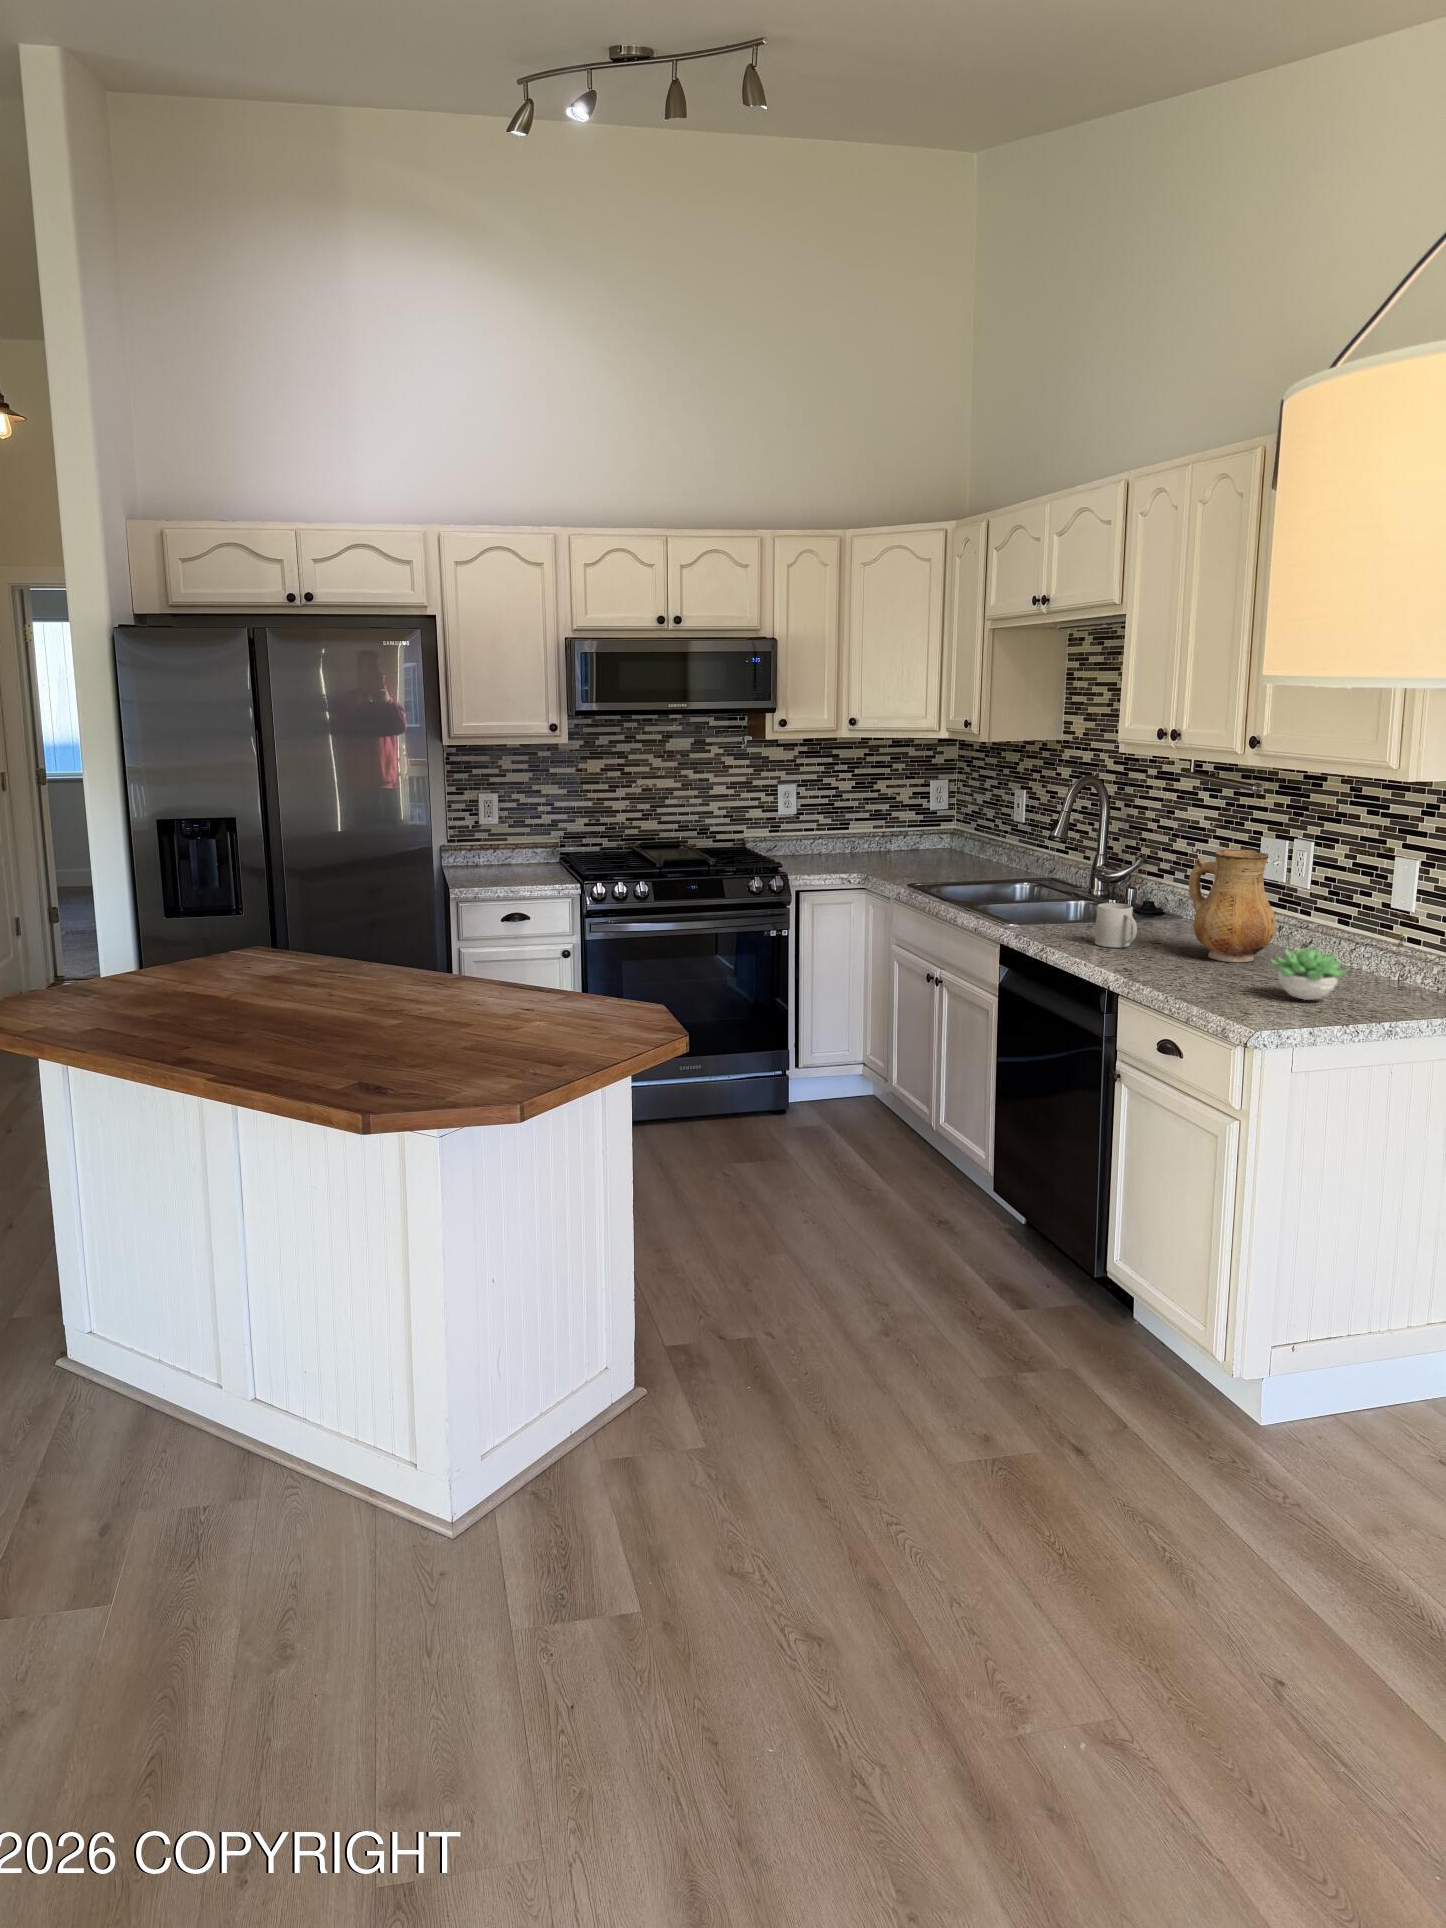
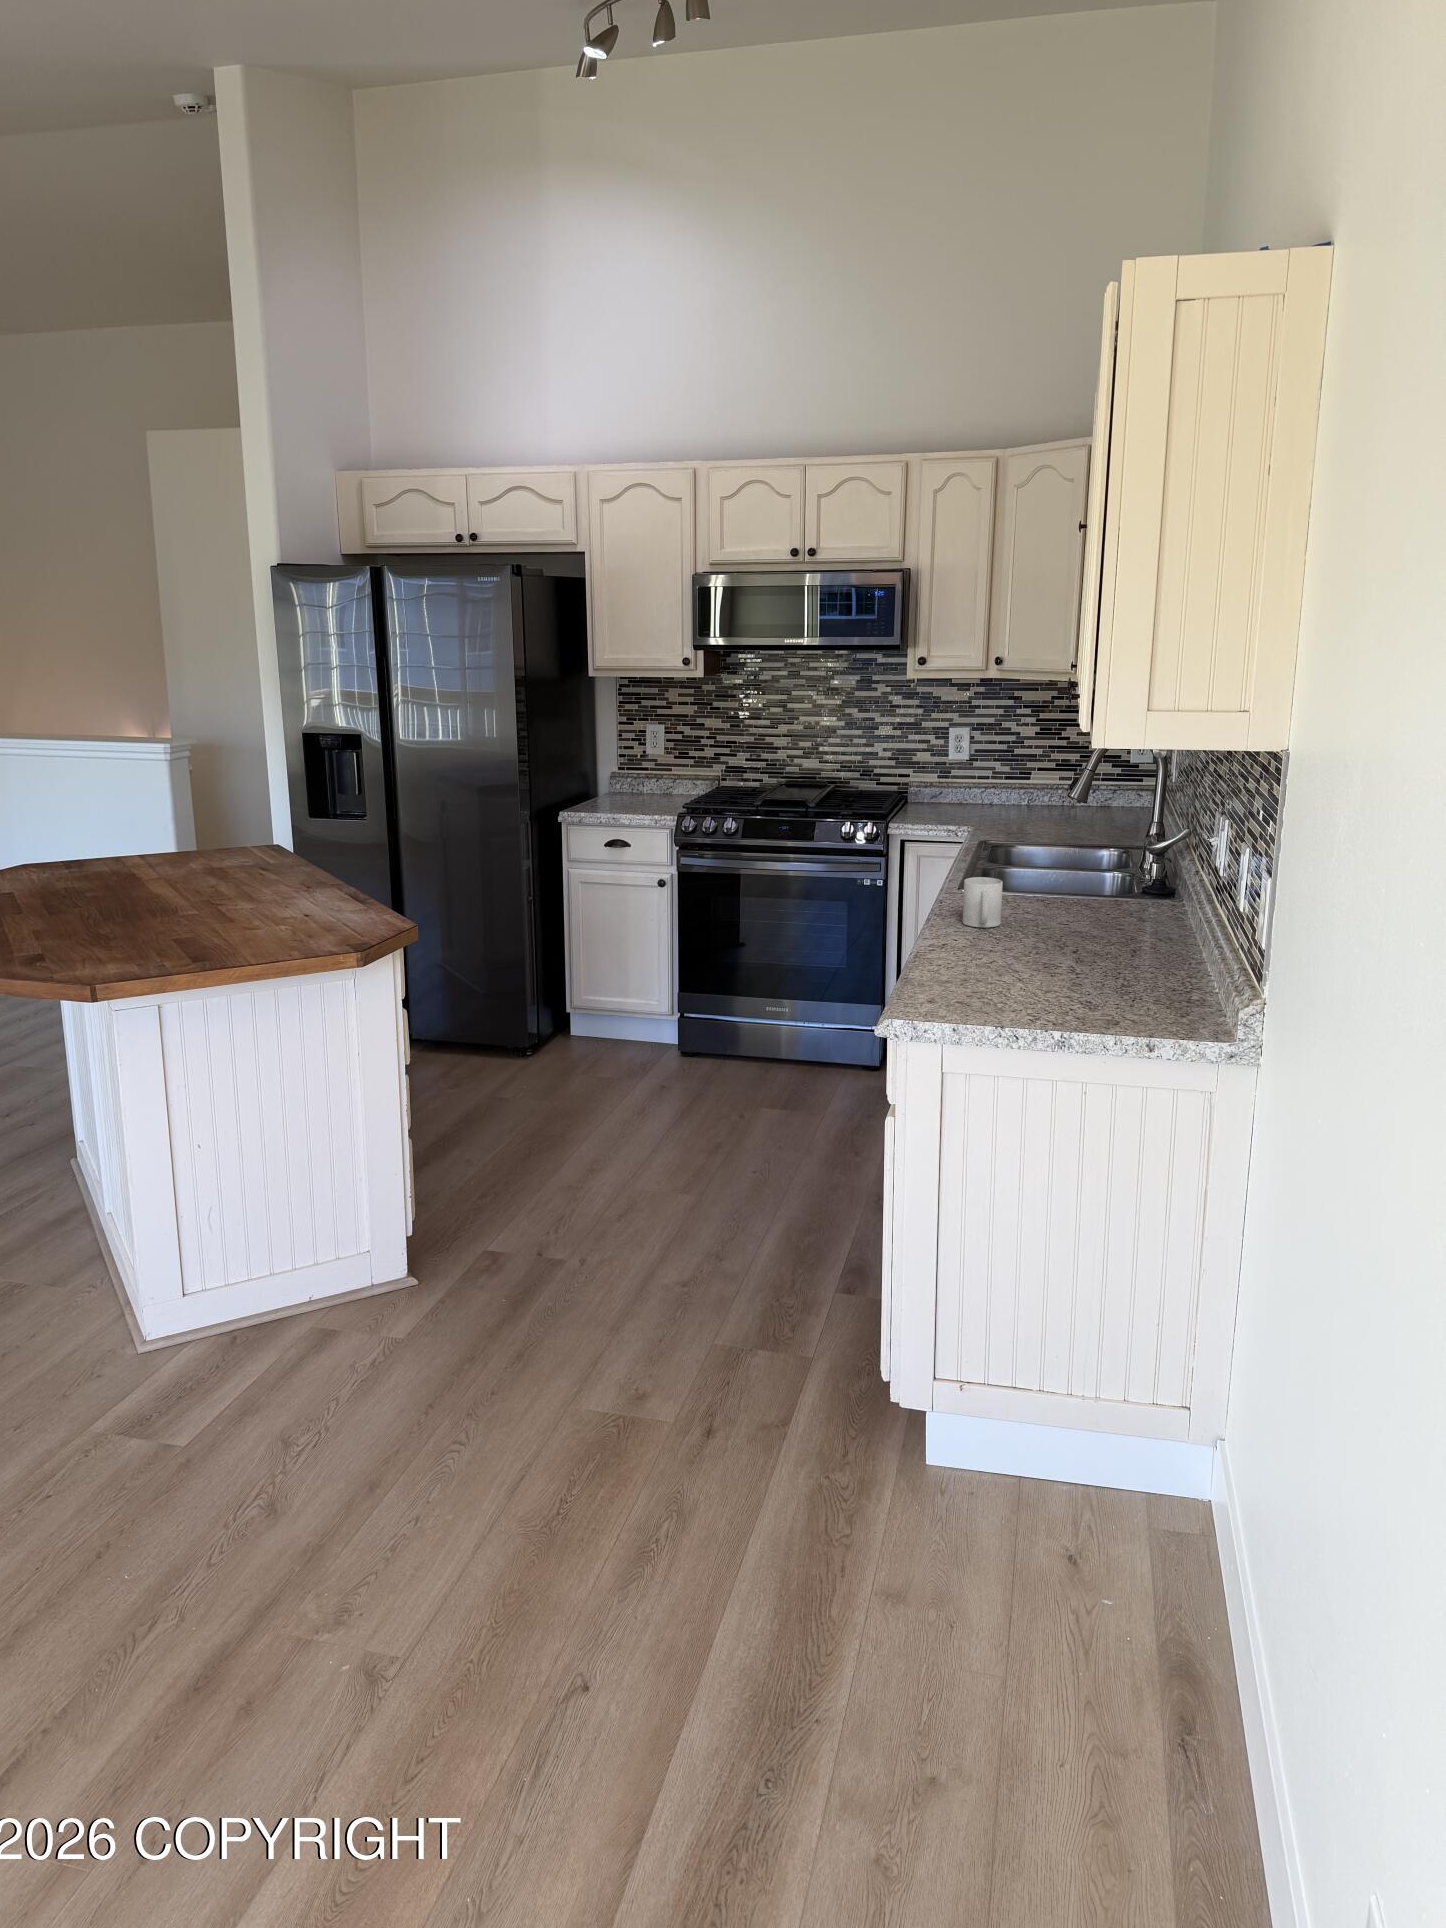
ceramic pitcher: present [1189,849,1276,962] -> none [1022,826,1111,957]
succulent plant: present [1271,948,1347,1000] -> none [947,939,1033,1000]

